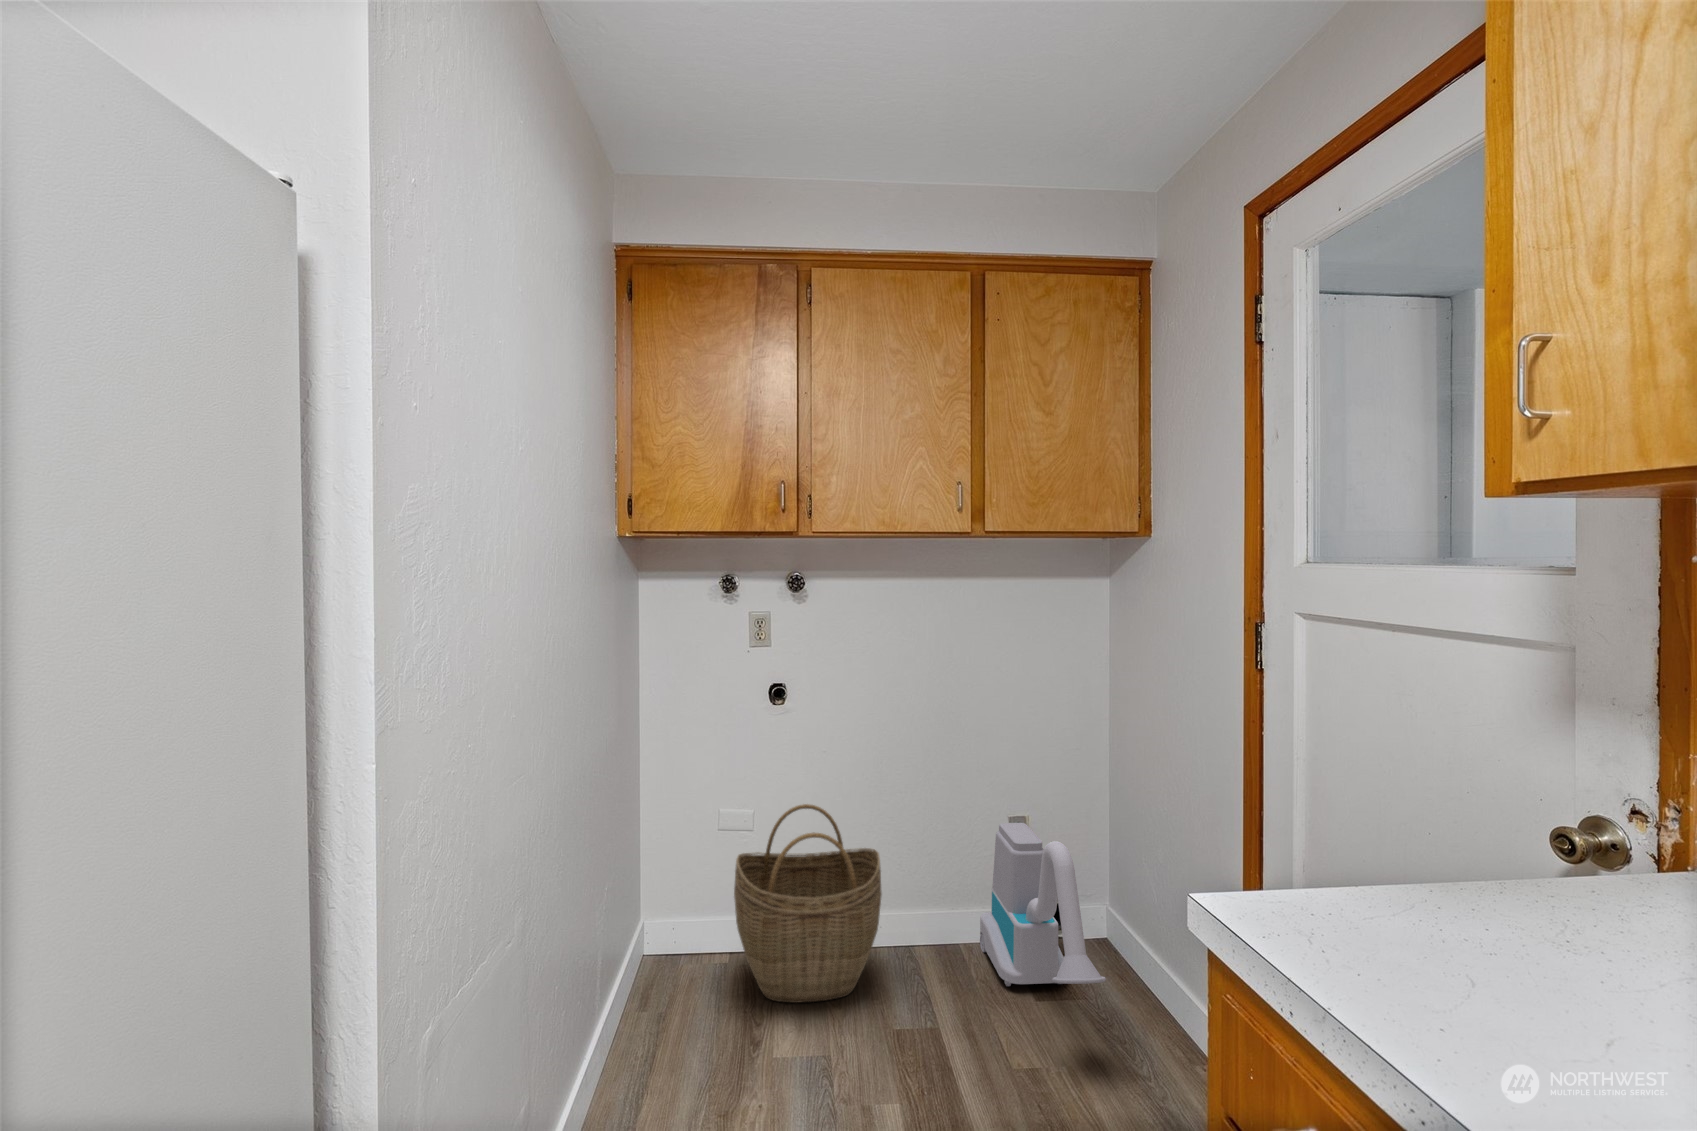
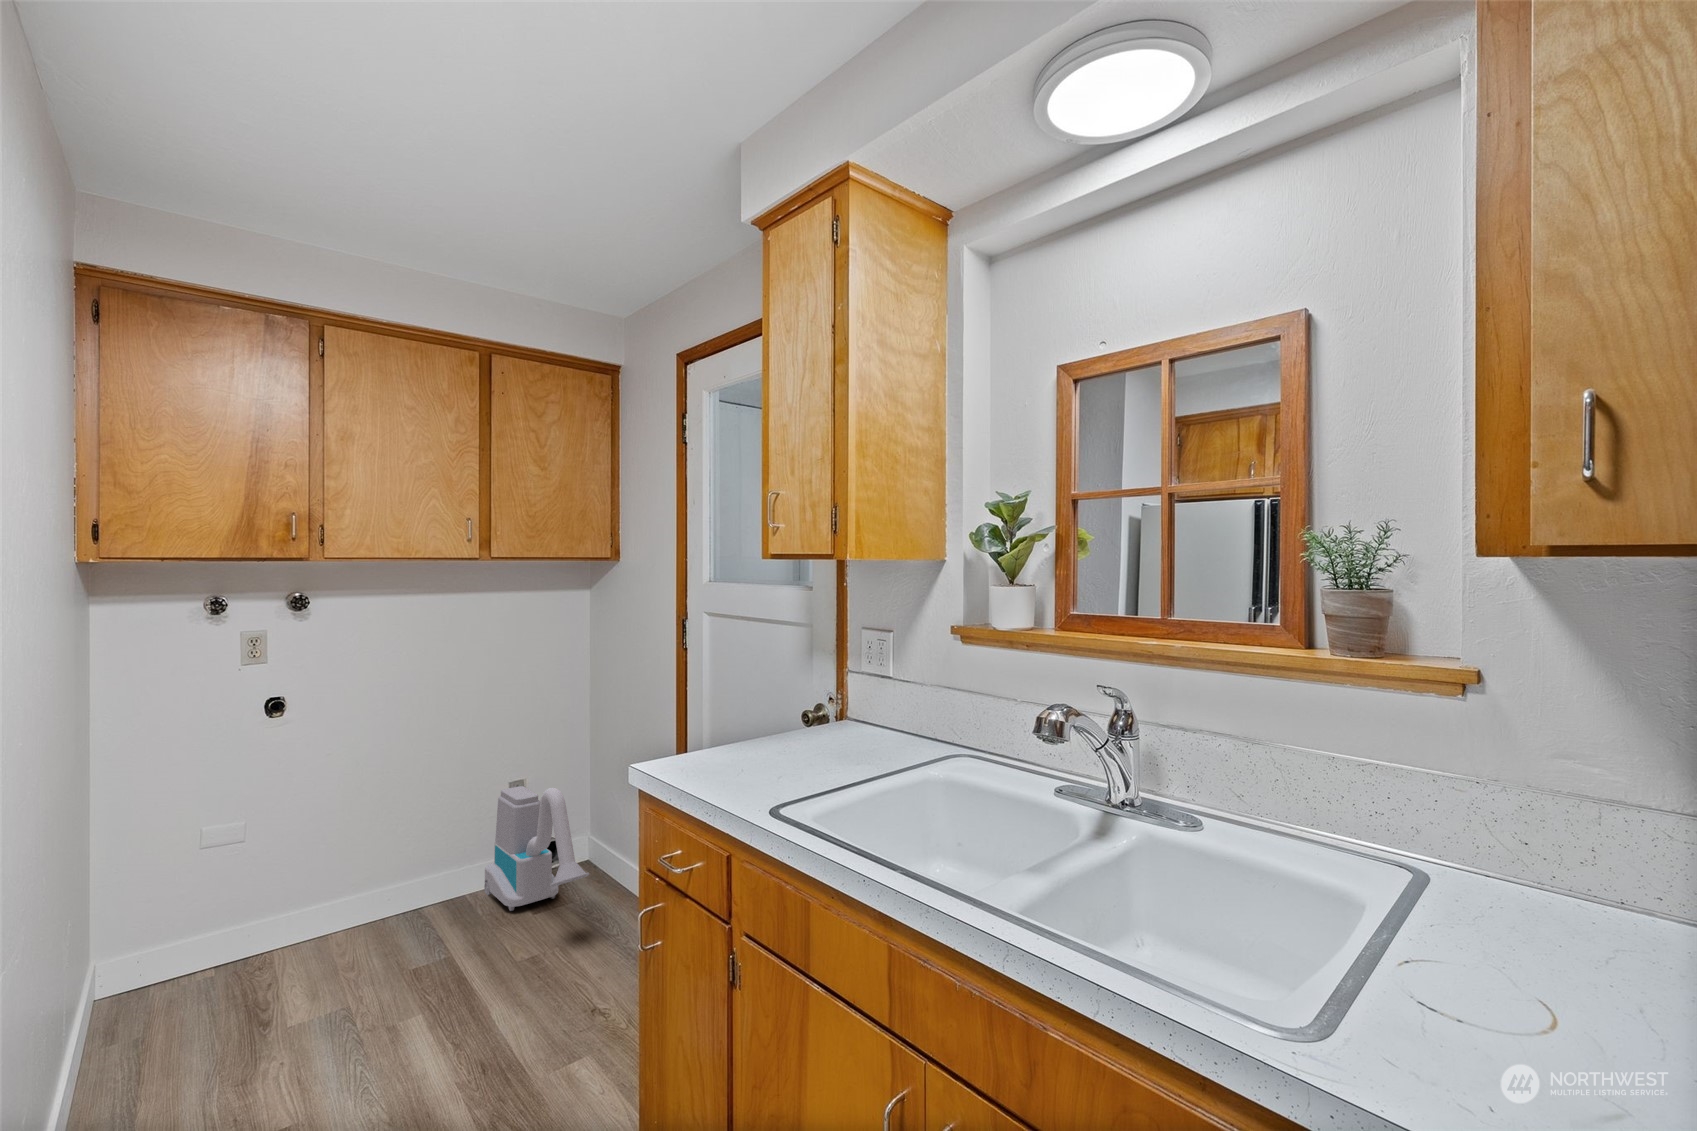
woven basket: present [734,804,882,1003] -> none [238,803,398,982]

